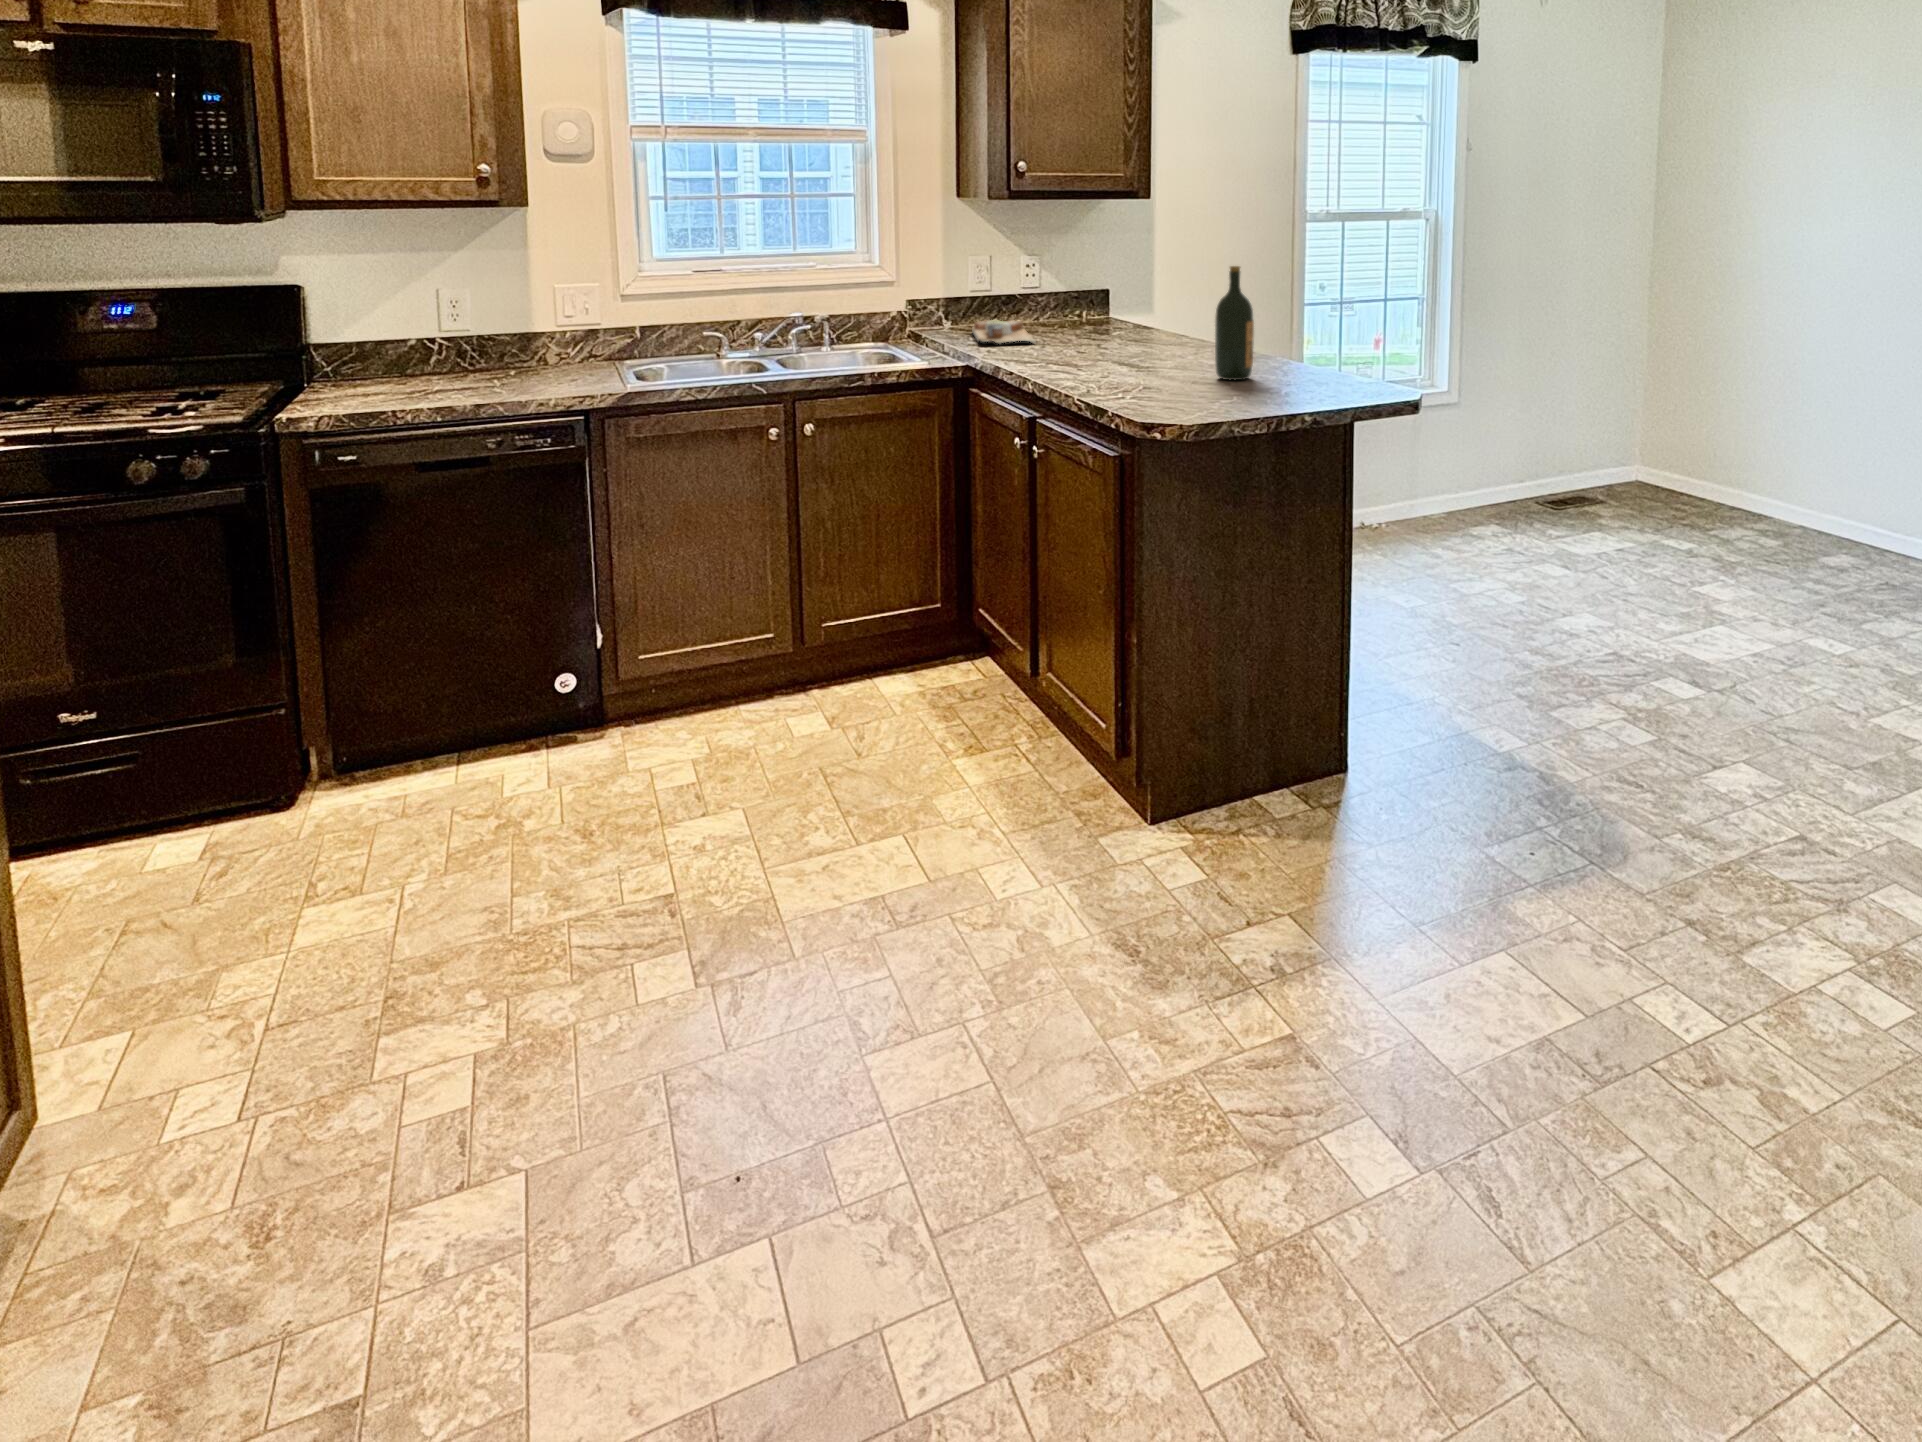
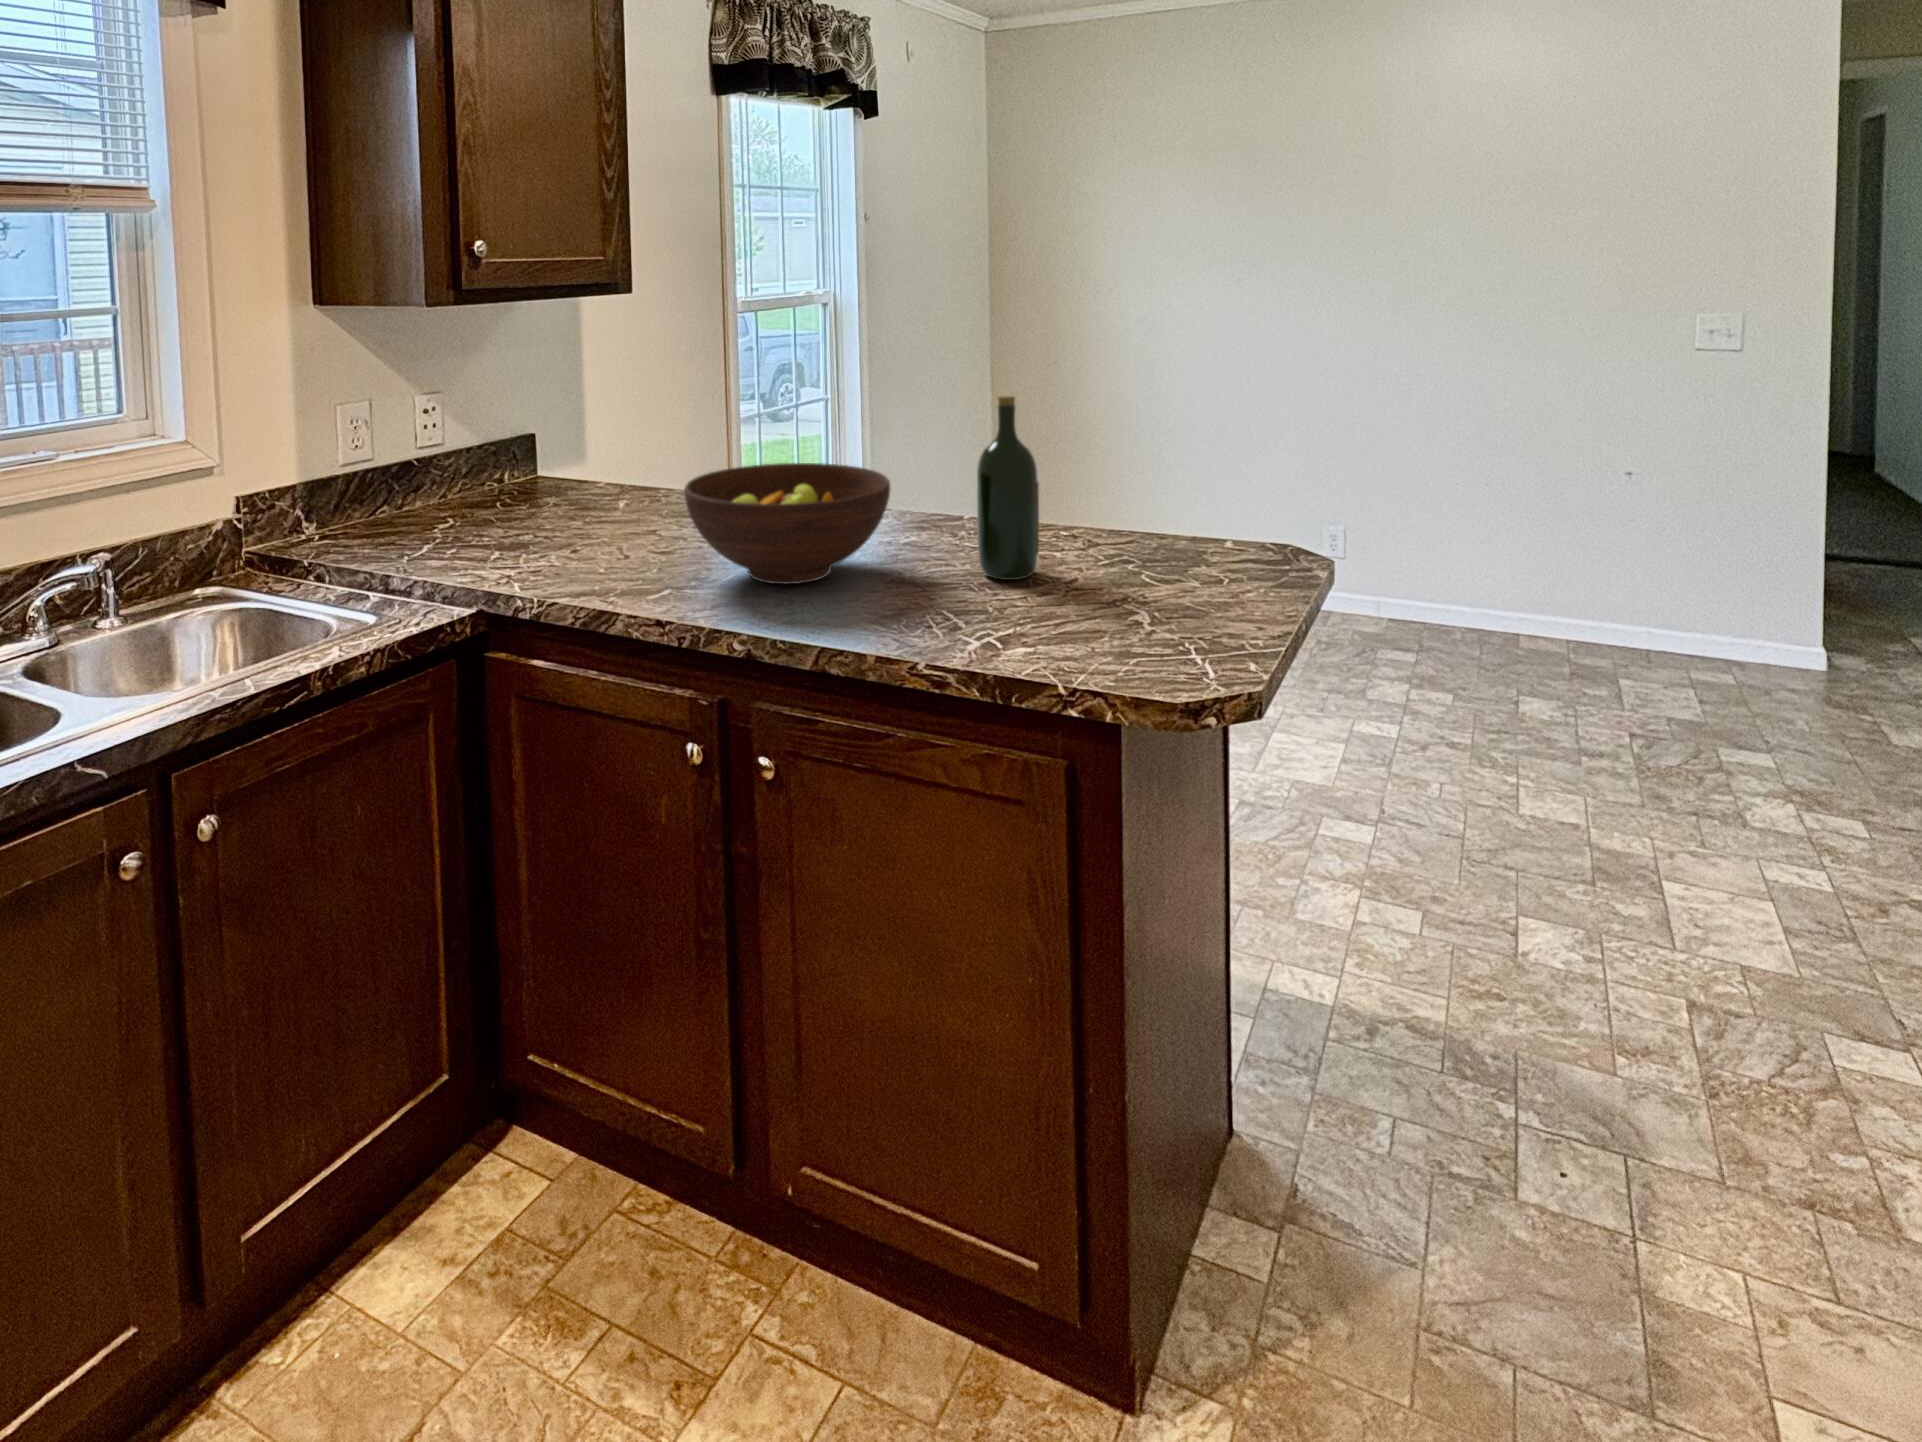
fruit bowl: none [1064,303,1187,369] -> present [684,463,890,584]
cutting board: present [972,320,1035,345] -> none [351,505,525,563]

